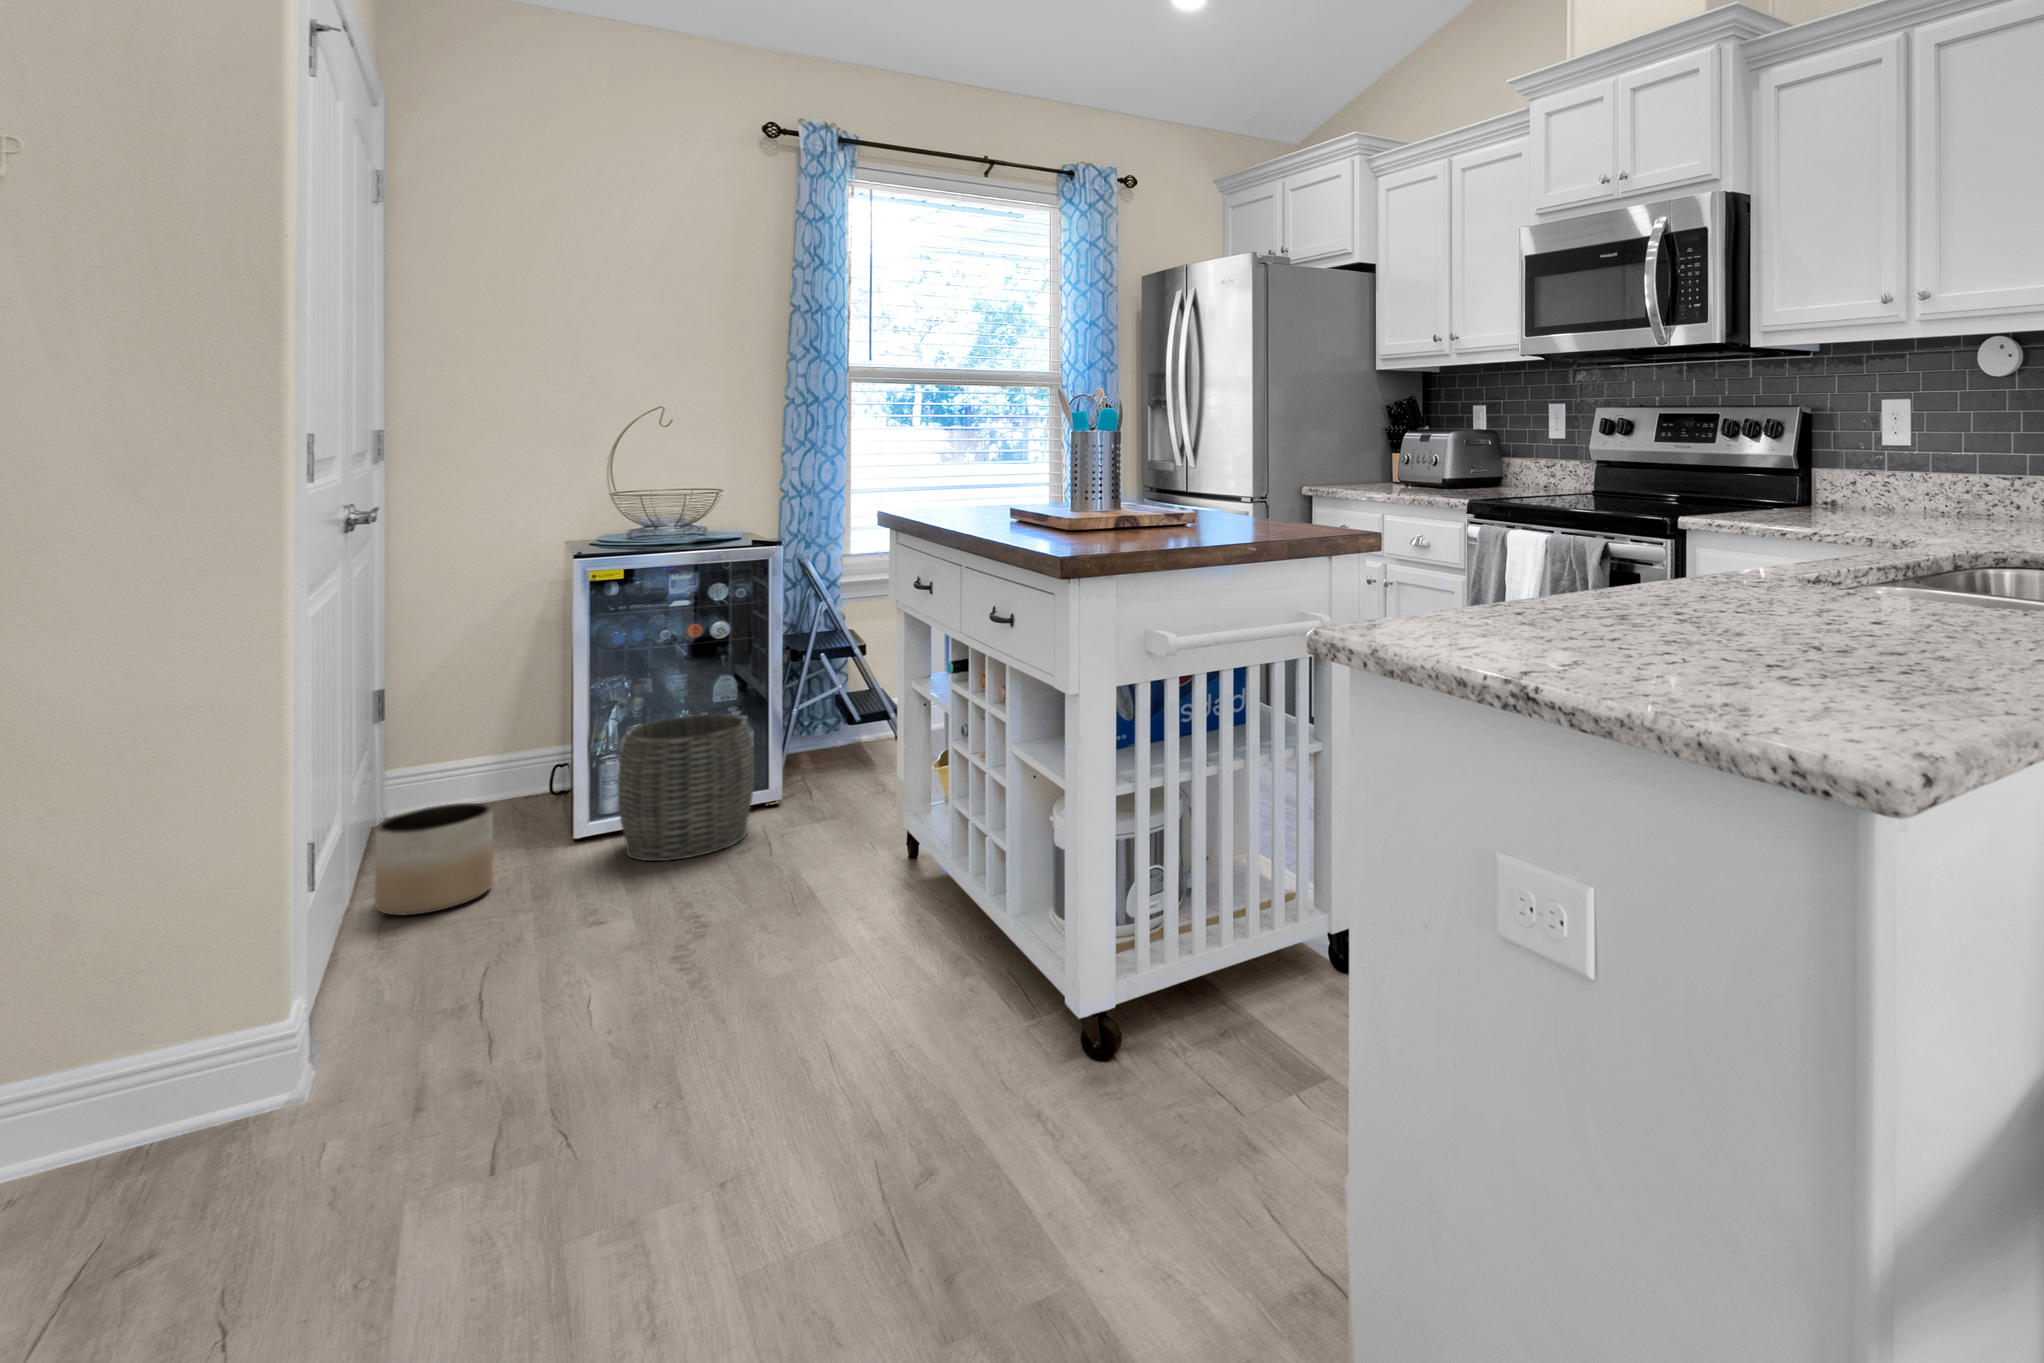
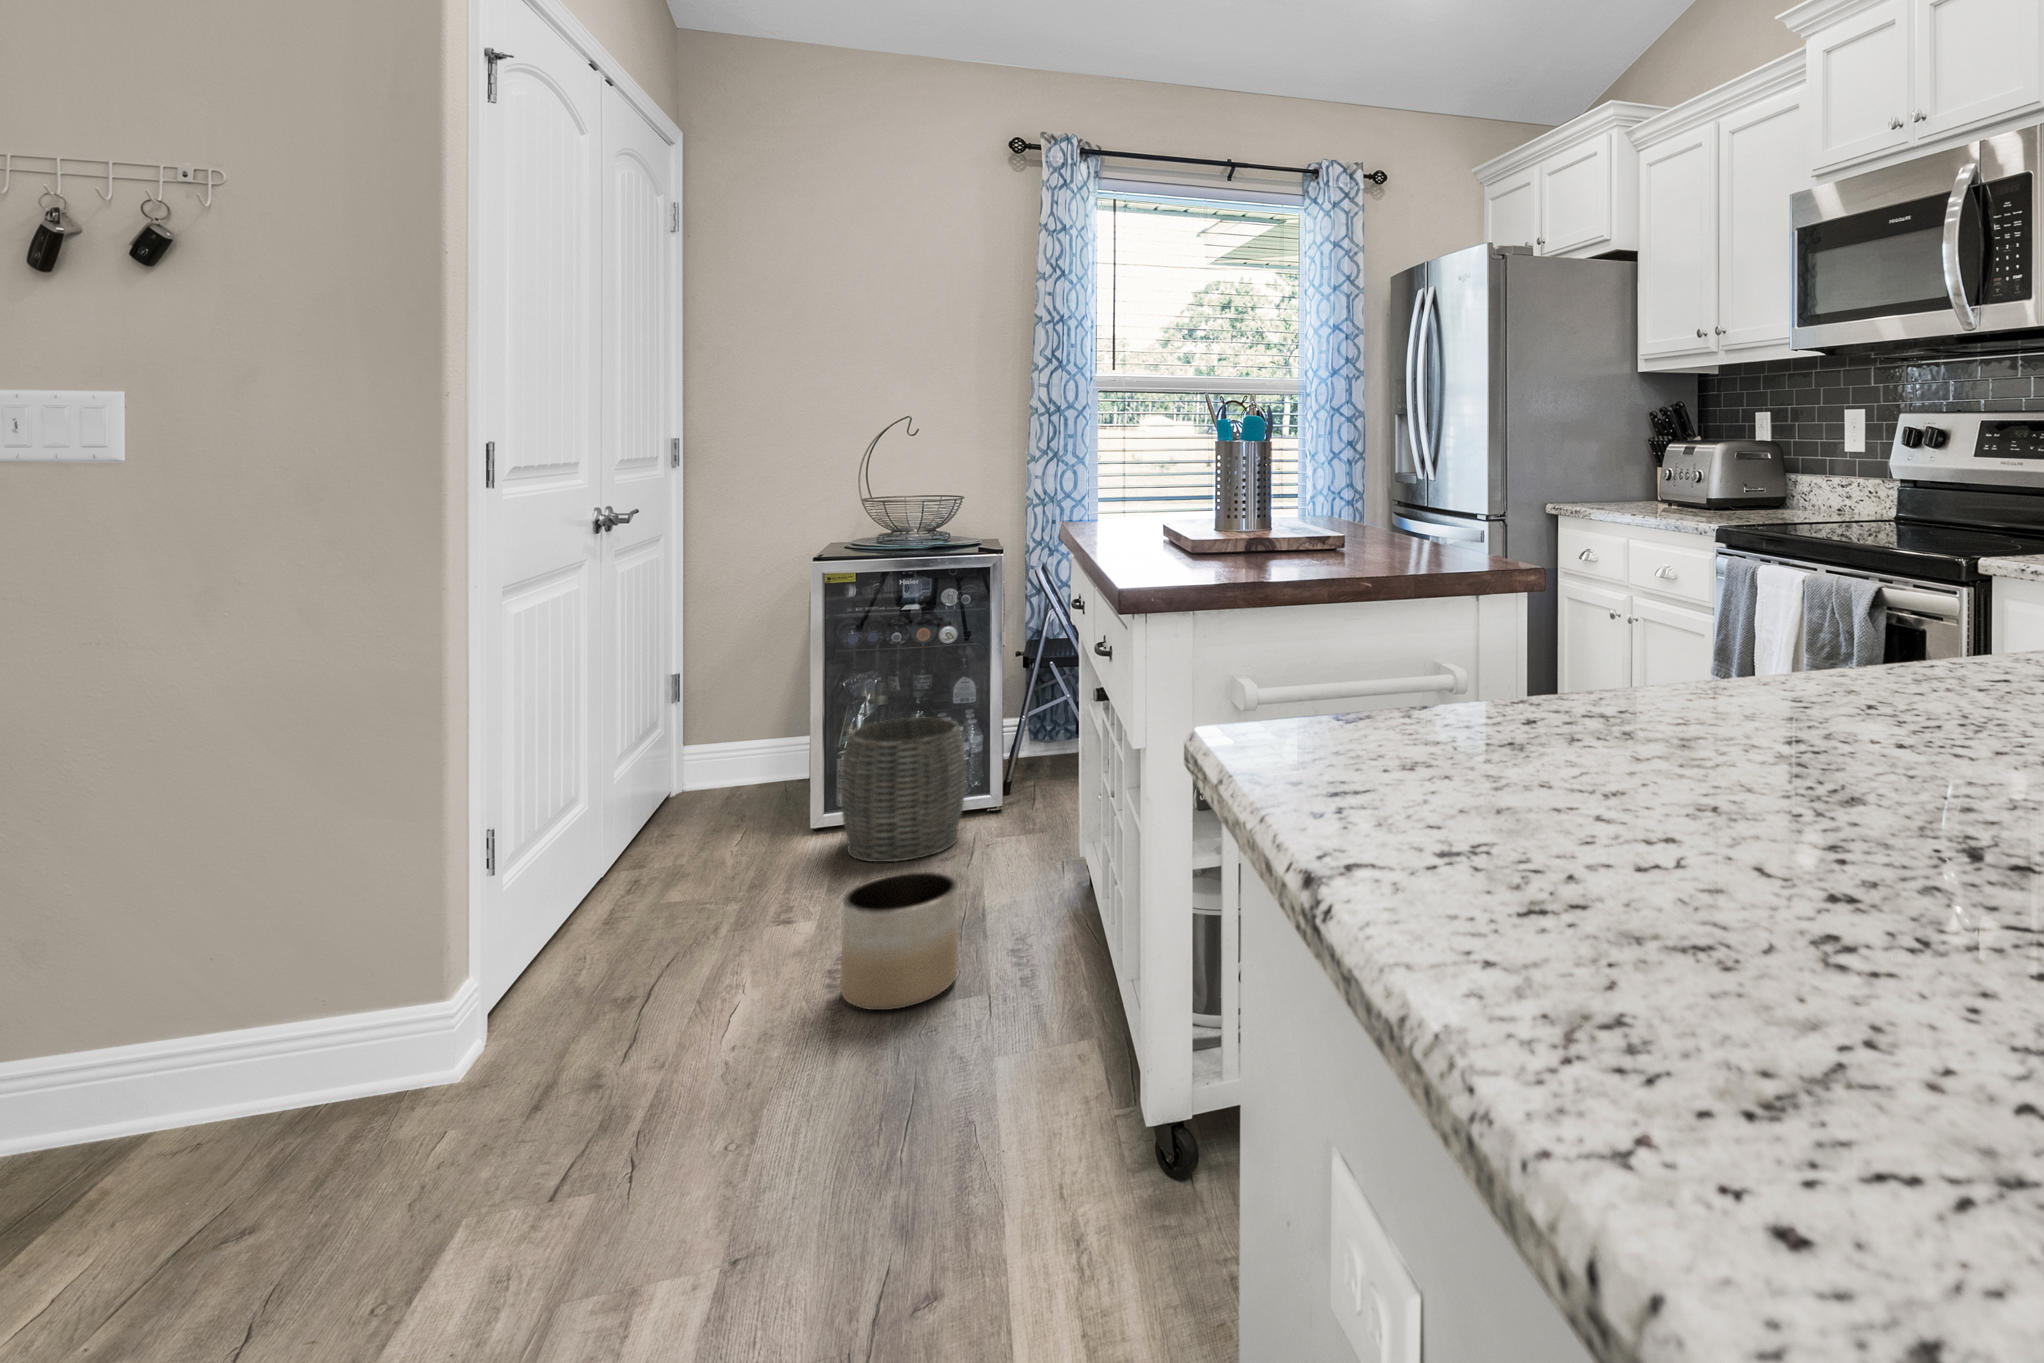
planter: present [375,803,494,915] -> present [841,872,958,1010]

